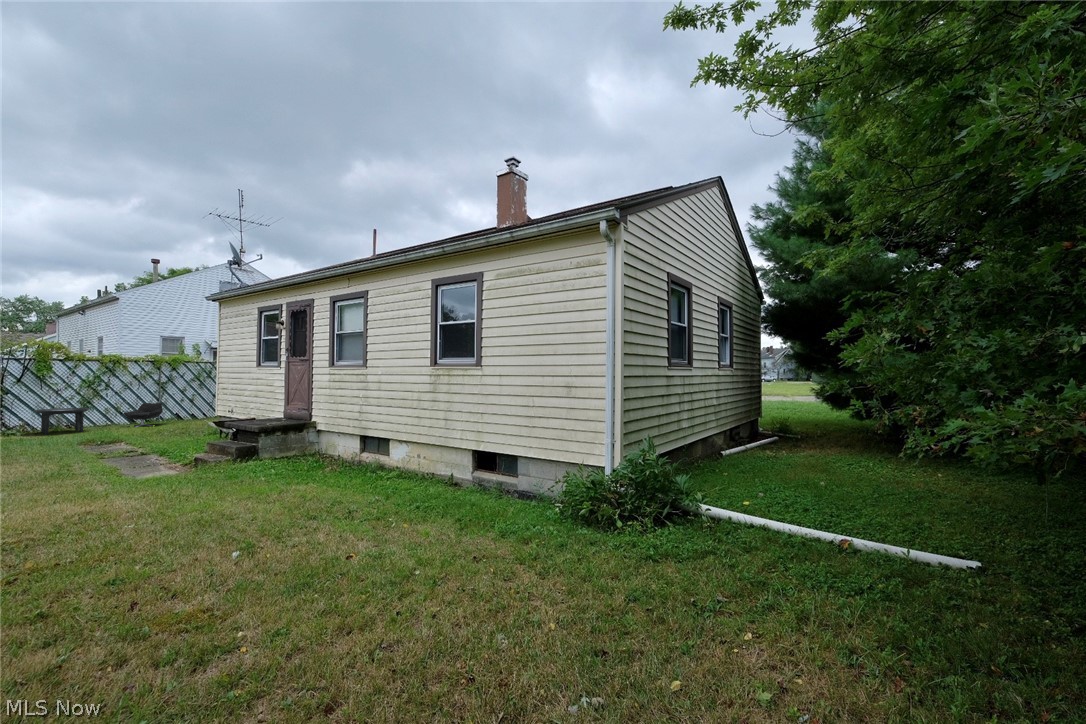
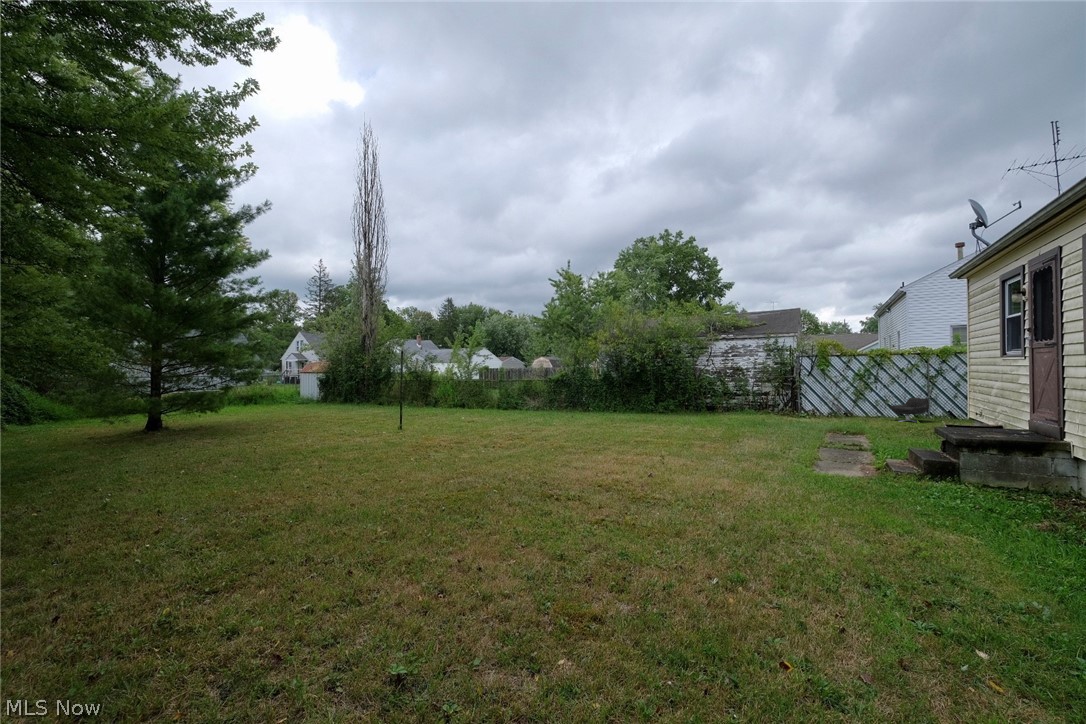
round table: present [34,408,90,435] -> none [819,397,860,420]

